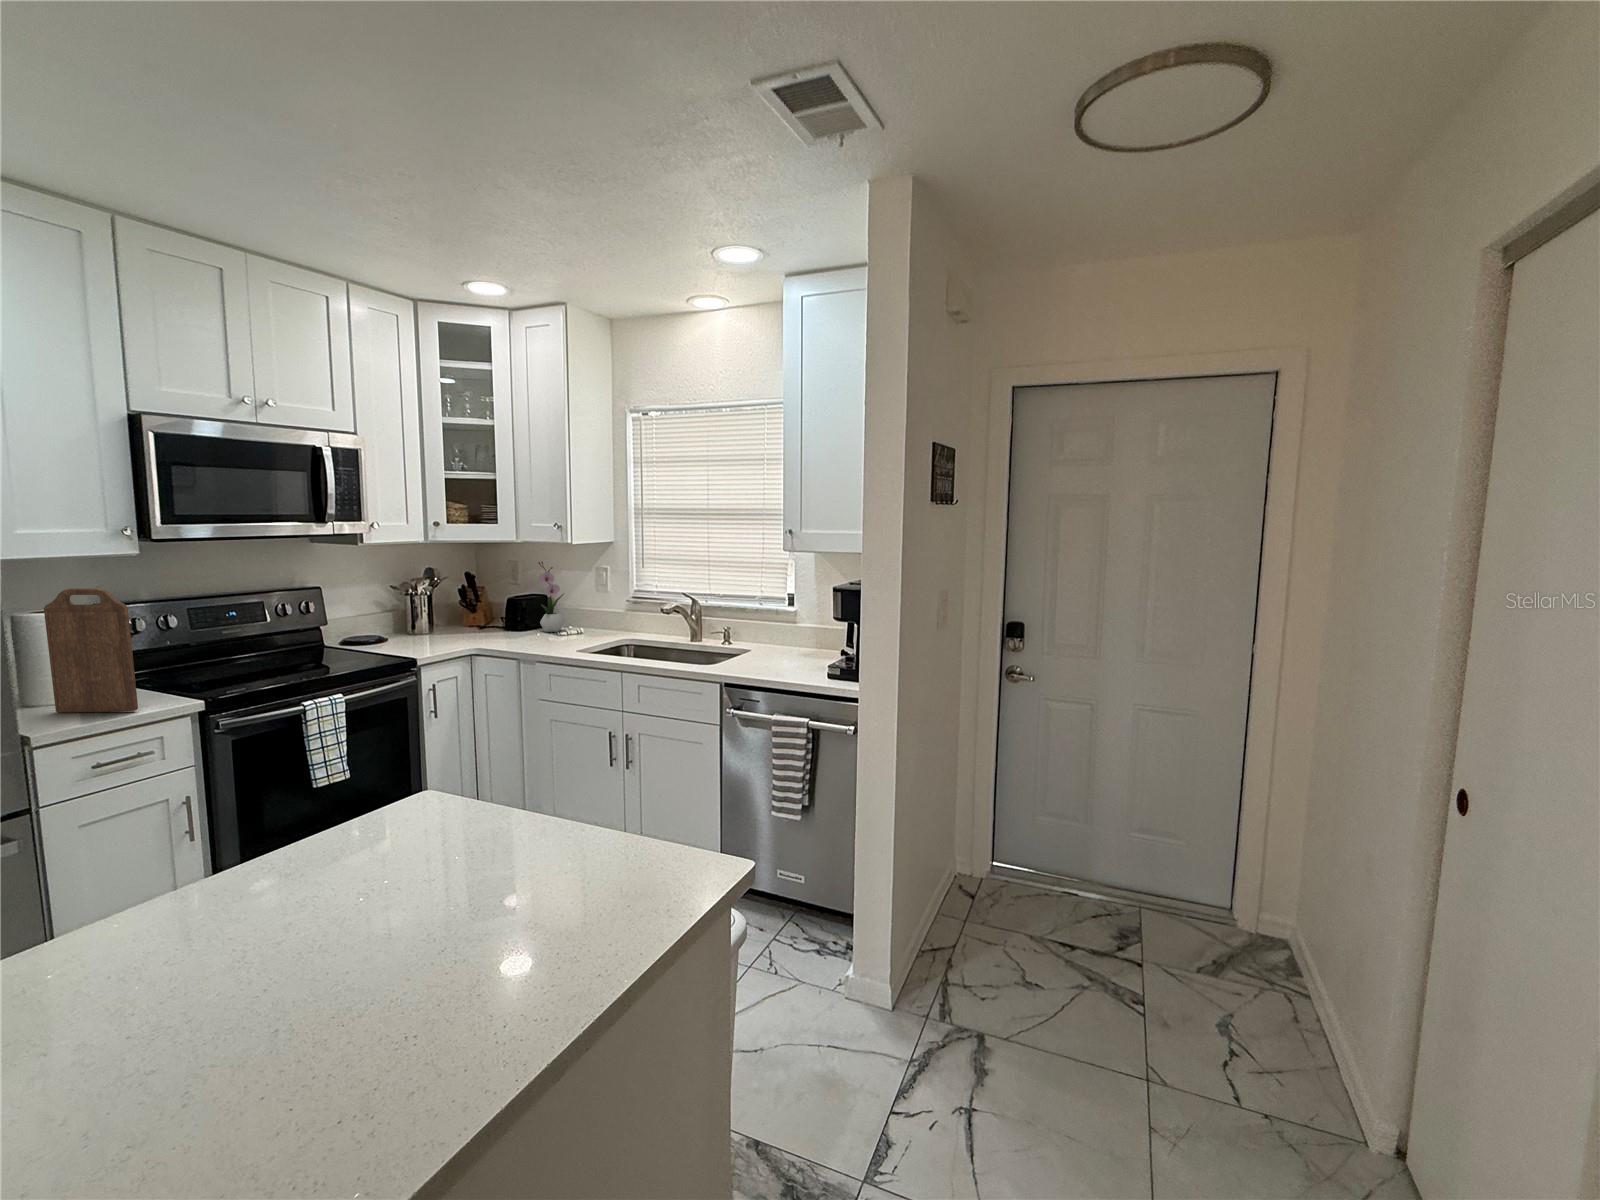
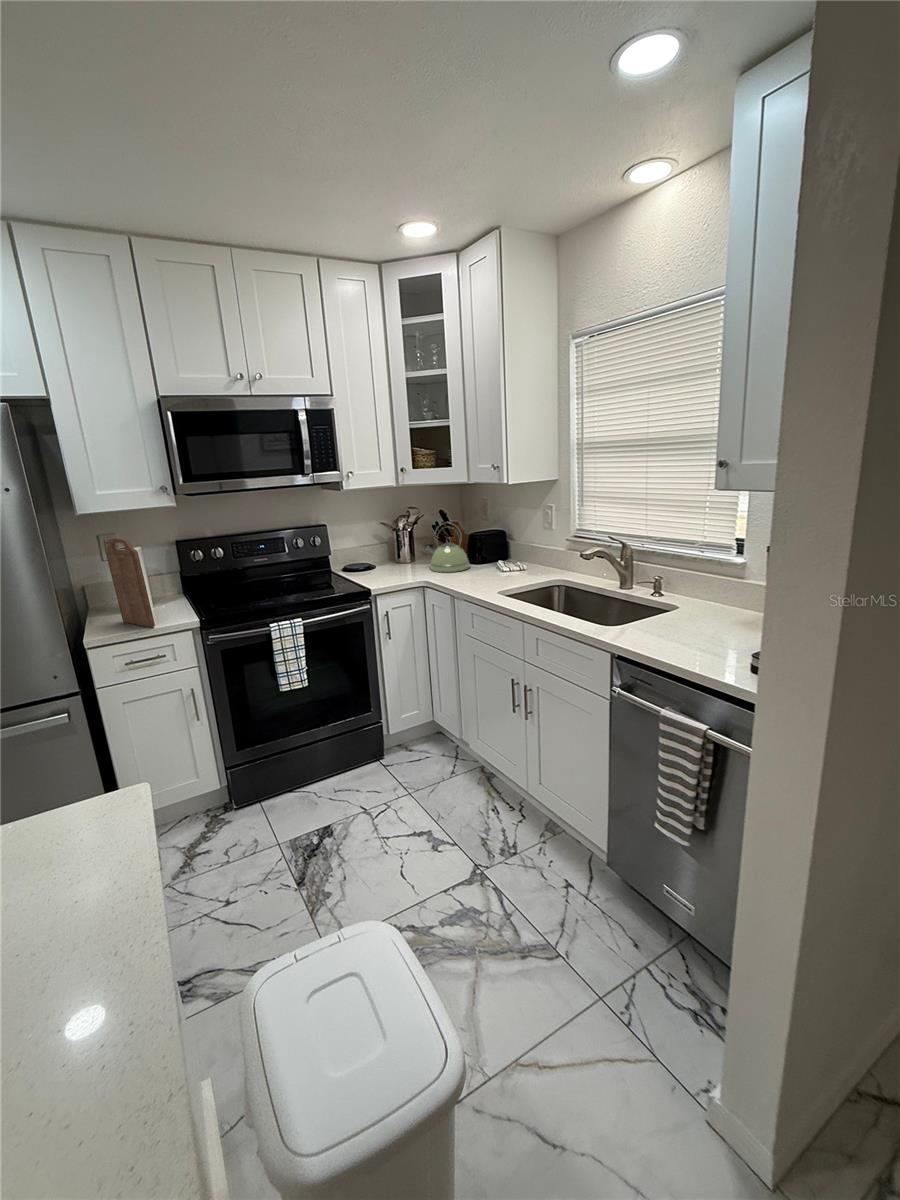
flower arrangement: present [538,561,565,632] -> none [489,500,515,564]
kettle: none [459,584,518,641] -> present [425,522,470,572]

